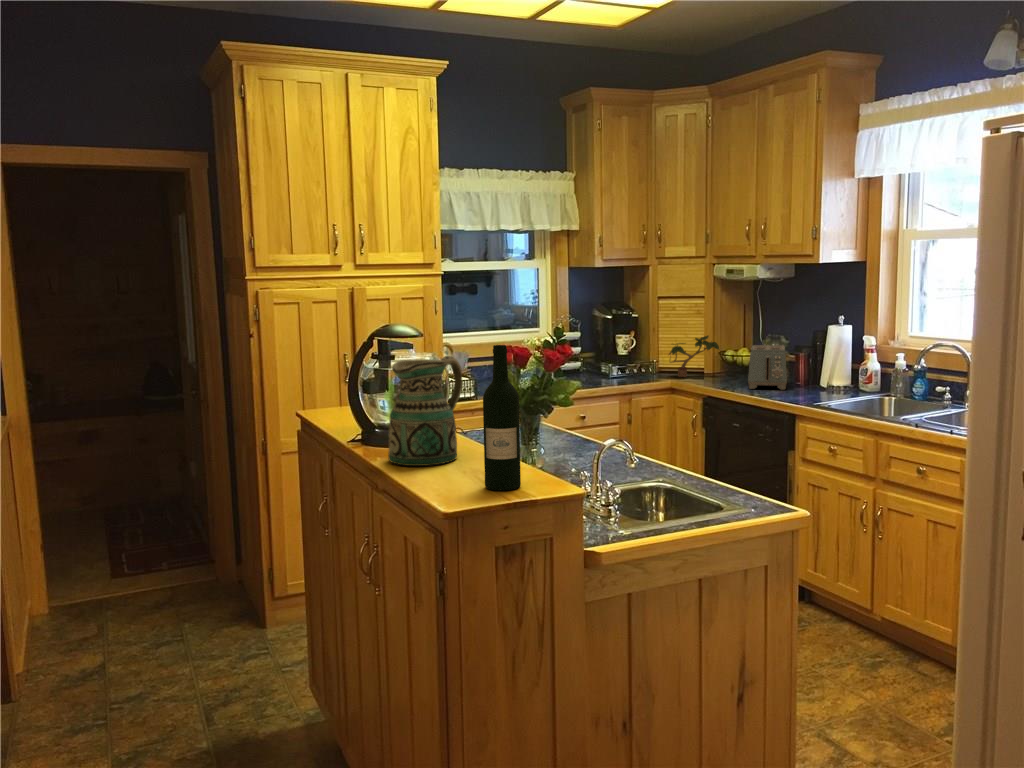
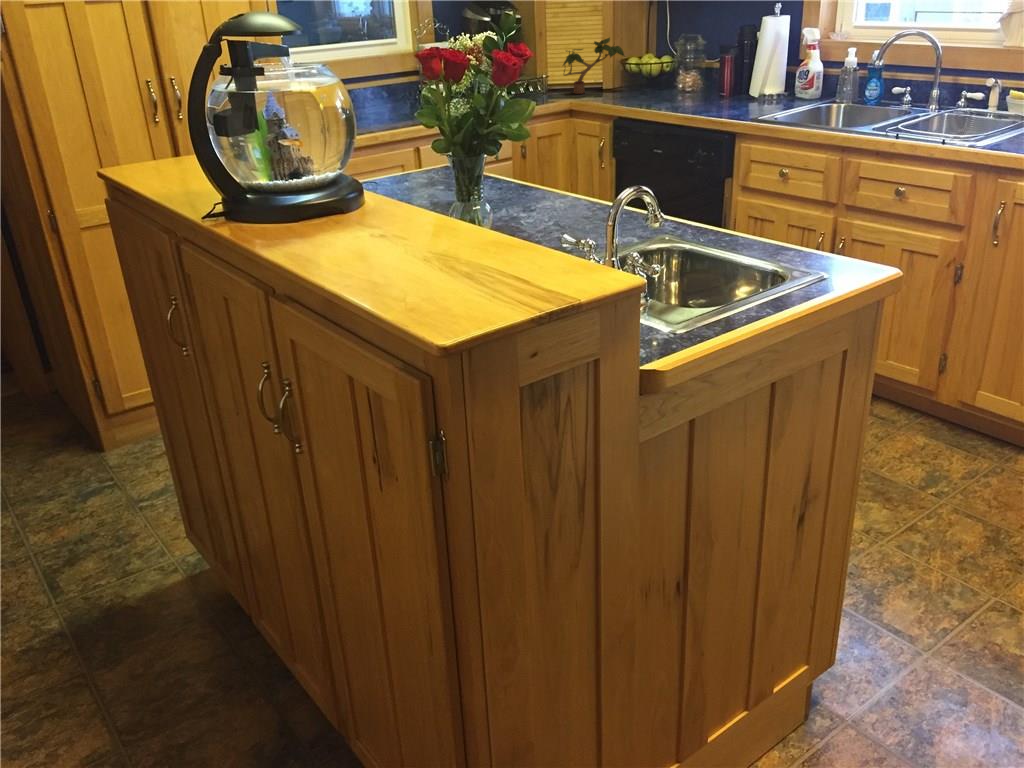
wine bottle: present [483,345,521,490] -> none [469,30,536,288]
toaster: present [748,345,787,390] -> none [663,46,714,104]
ceramic pitcher: present [388,356,463,466] -> none [275,64,395,252]

